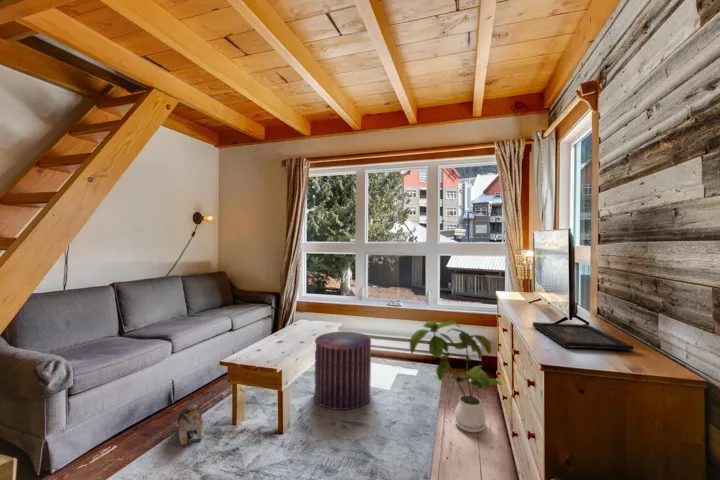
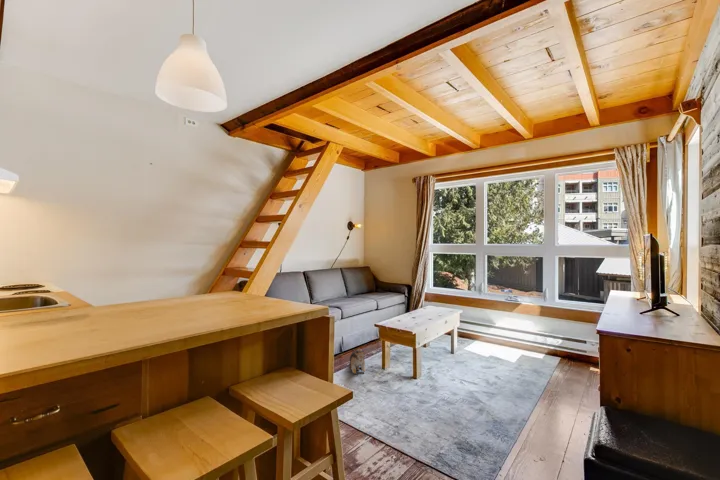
house plant: present [410,321,502,432] -> none [516,310,598,405]
tray: present [533,322,634,350] -> none [617,311,696,334]
pouf: present [314,331,371,410] -> none [439,315,485,373]

